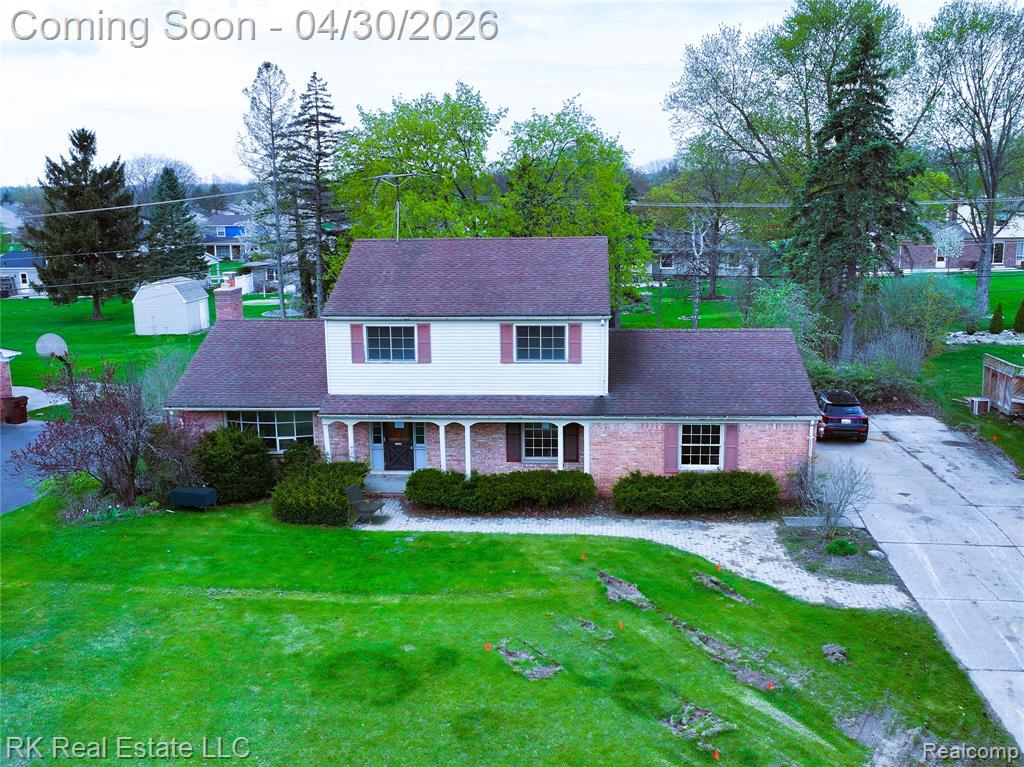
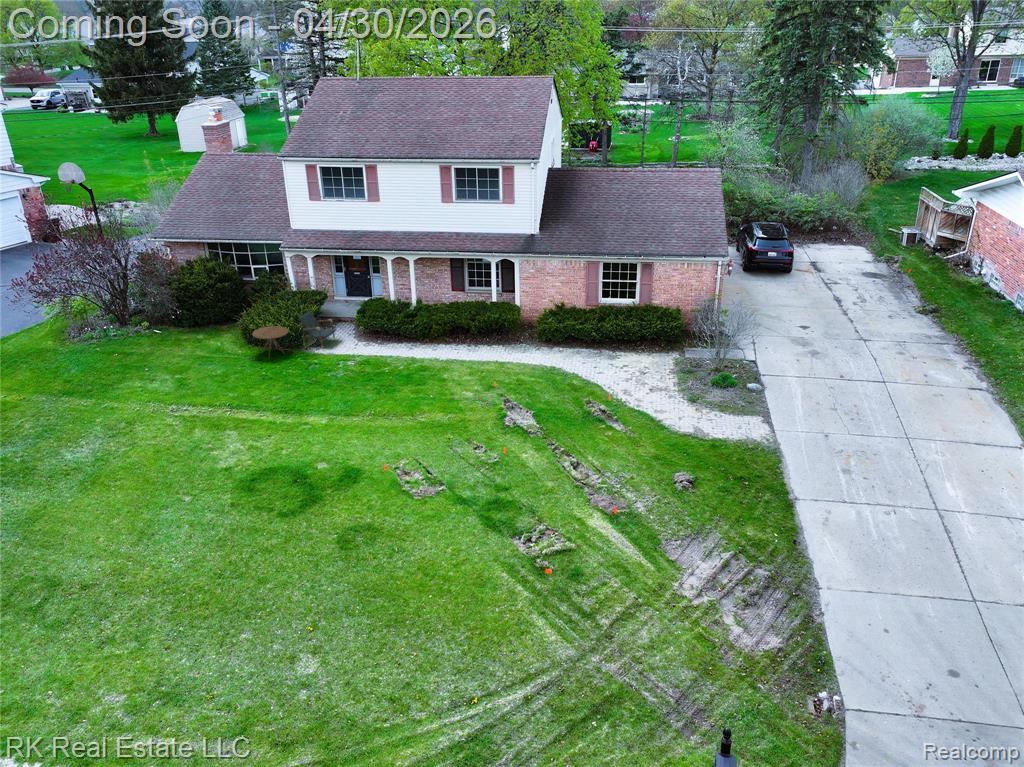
bench: present [169,487,217,512] -> none [152,309,194,333]
round table: none [294,499,334,536] -> present [252,326,288,357]

